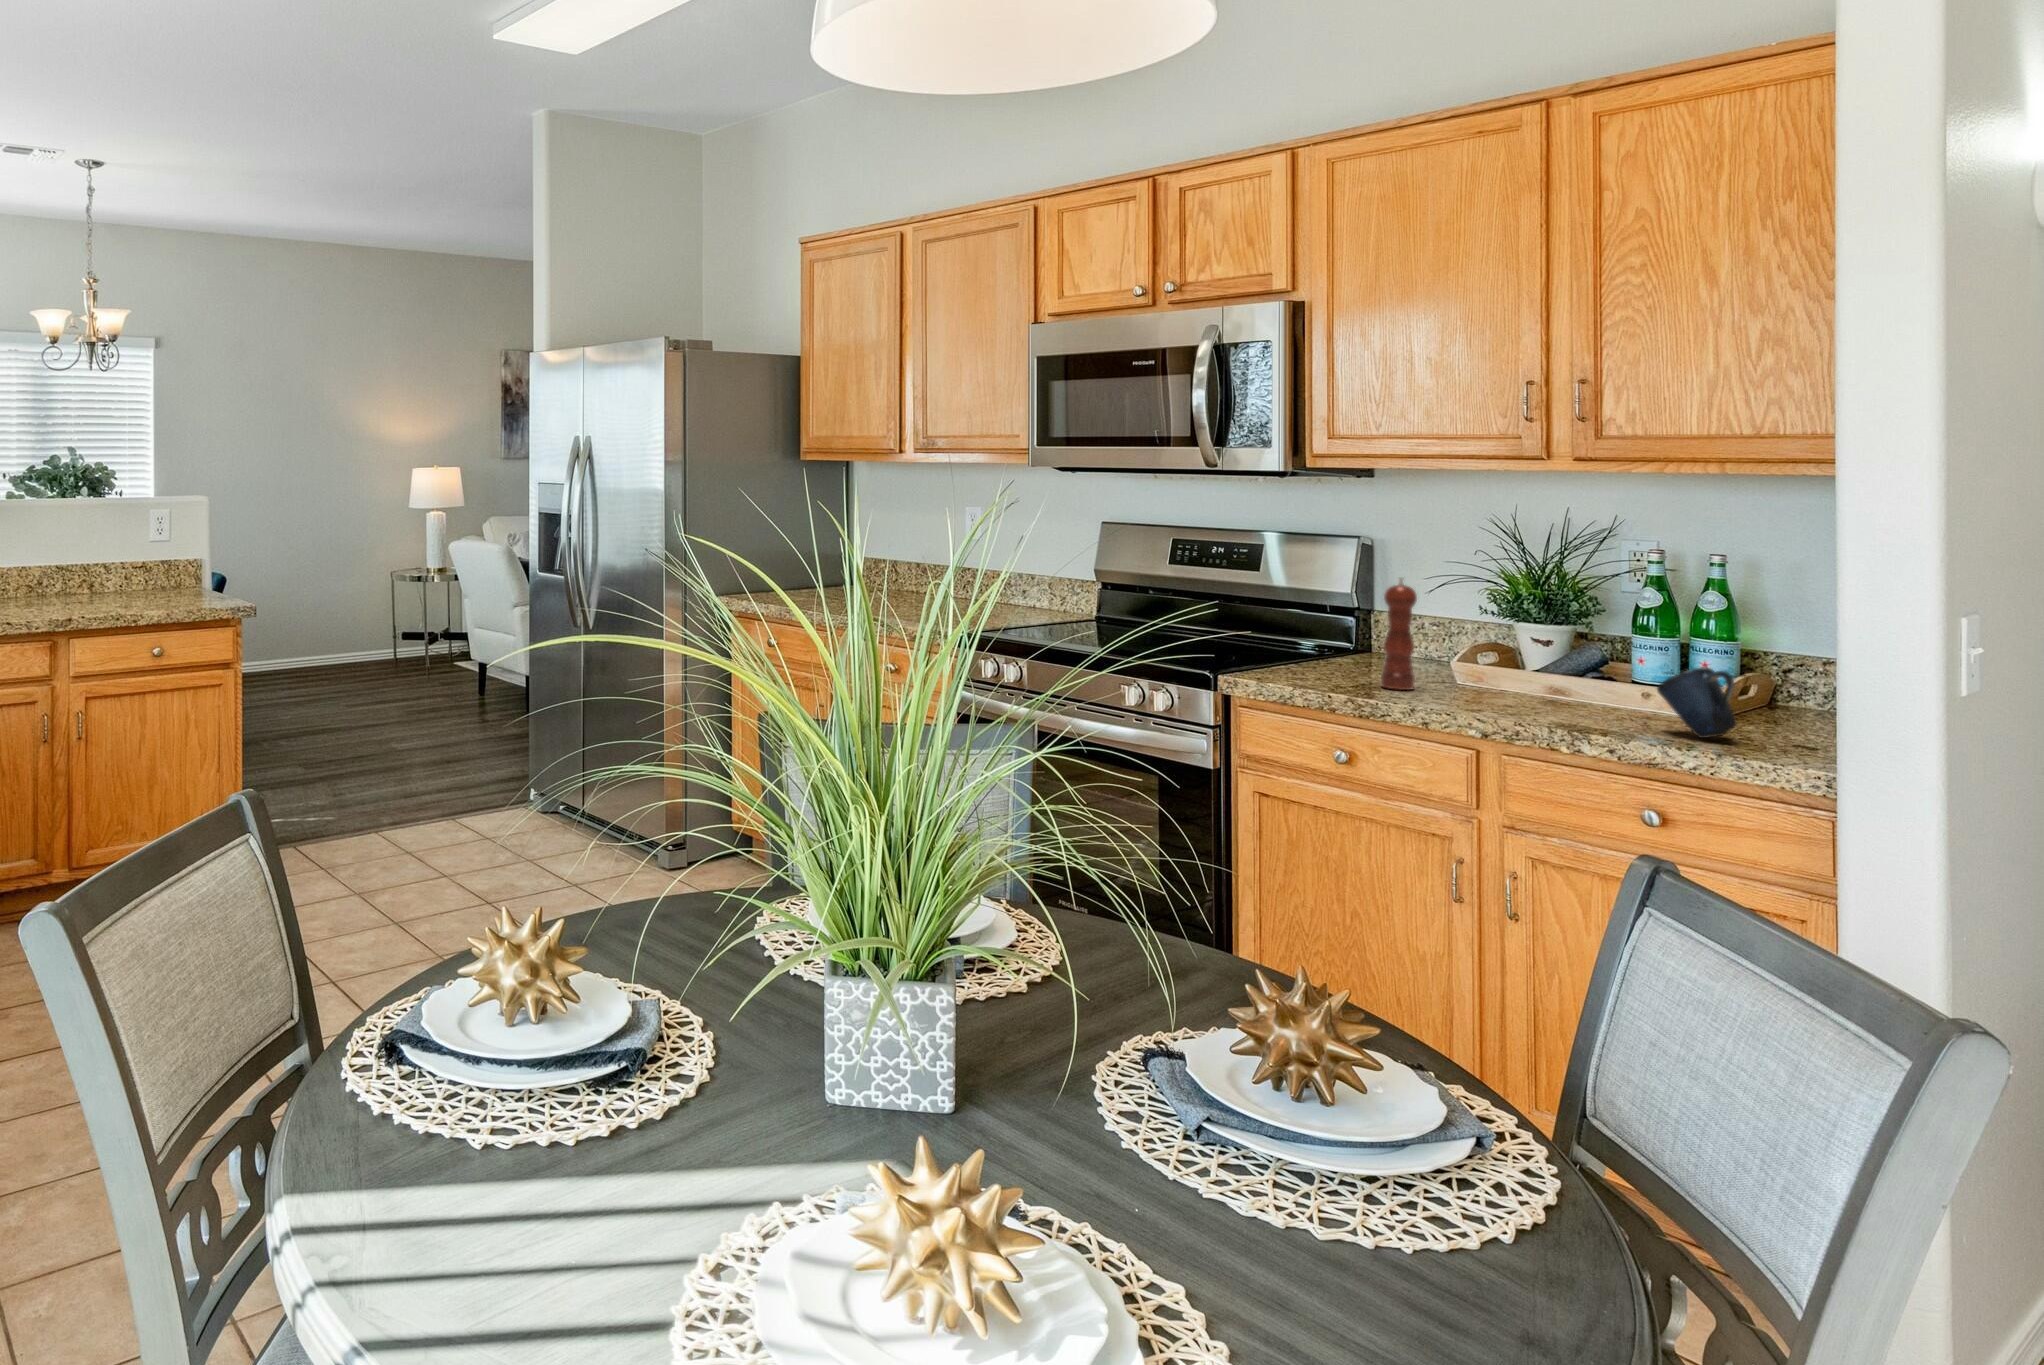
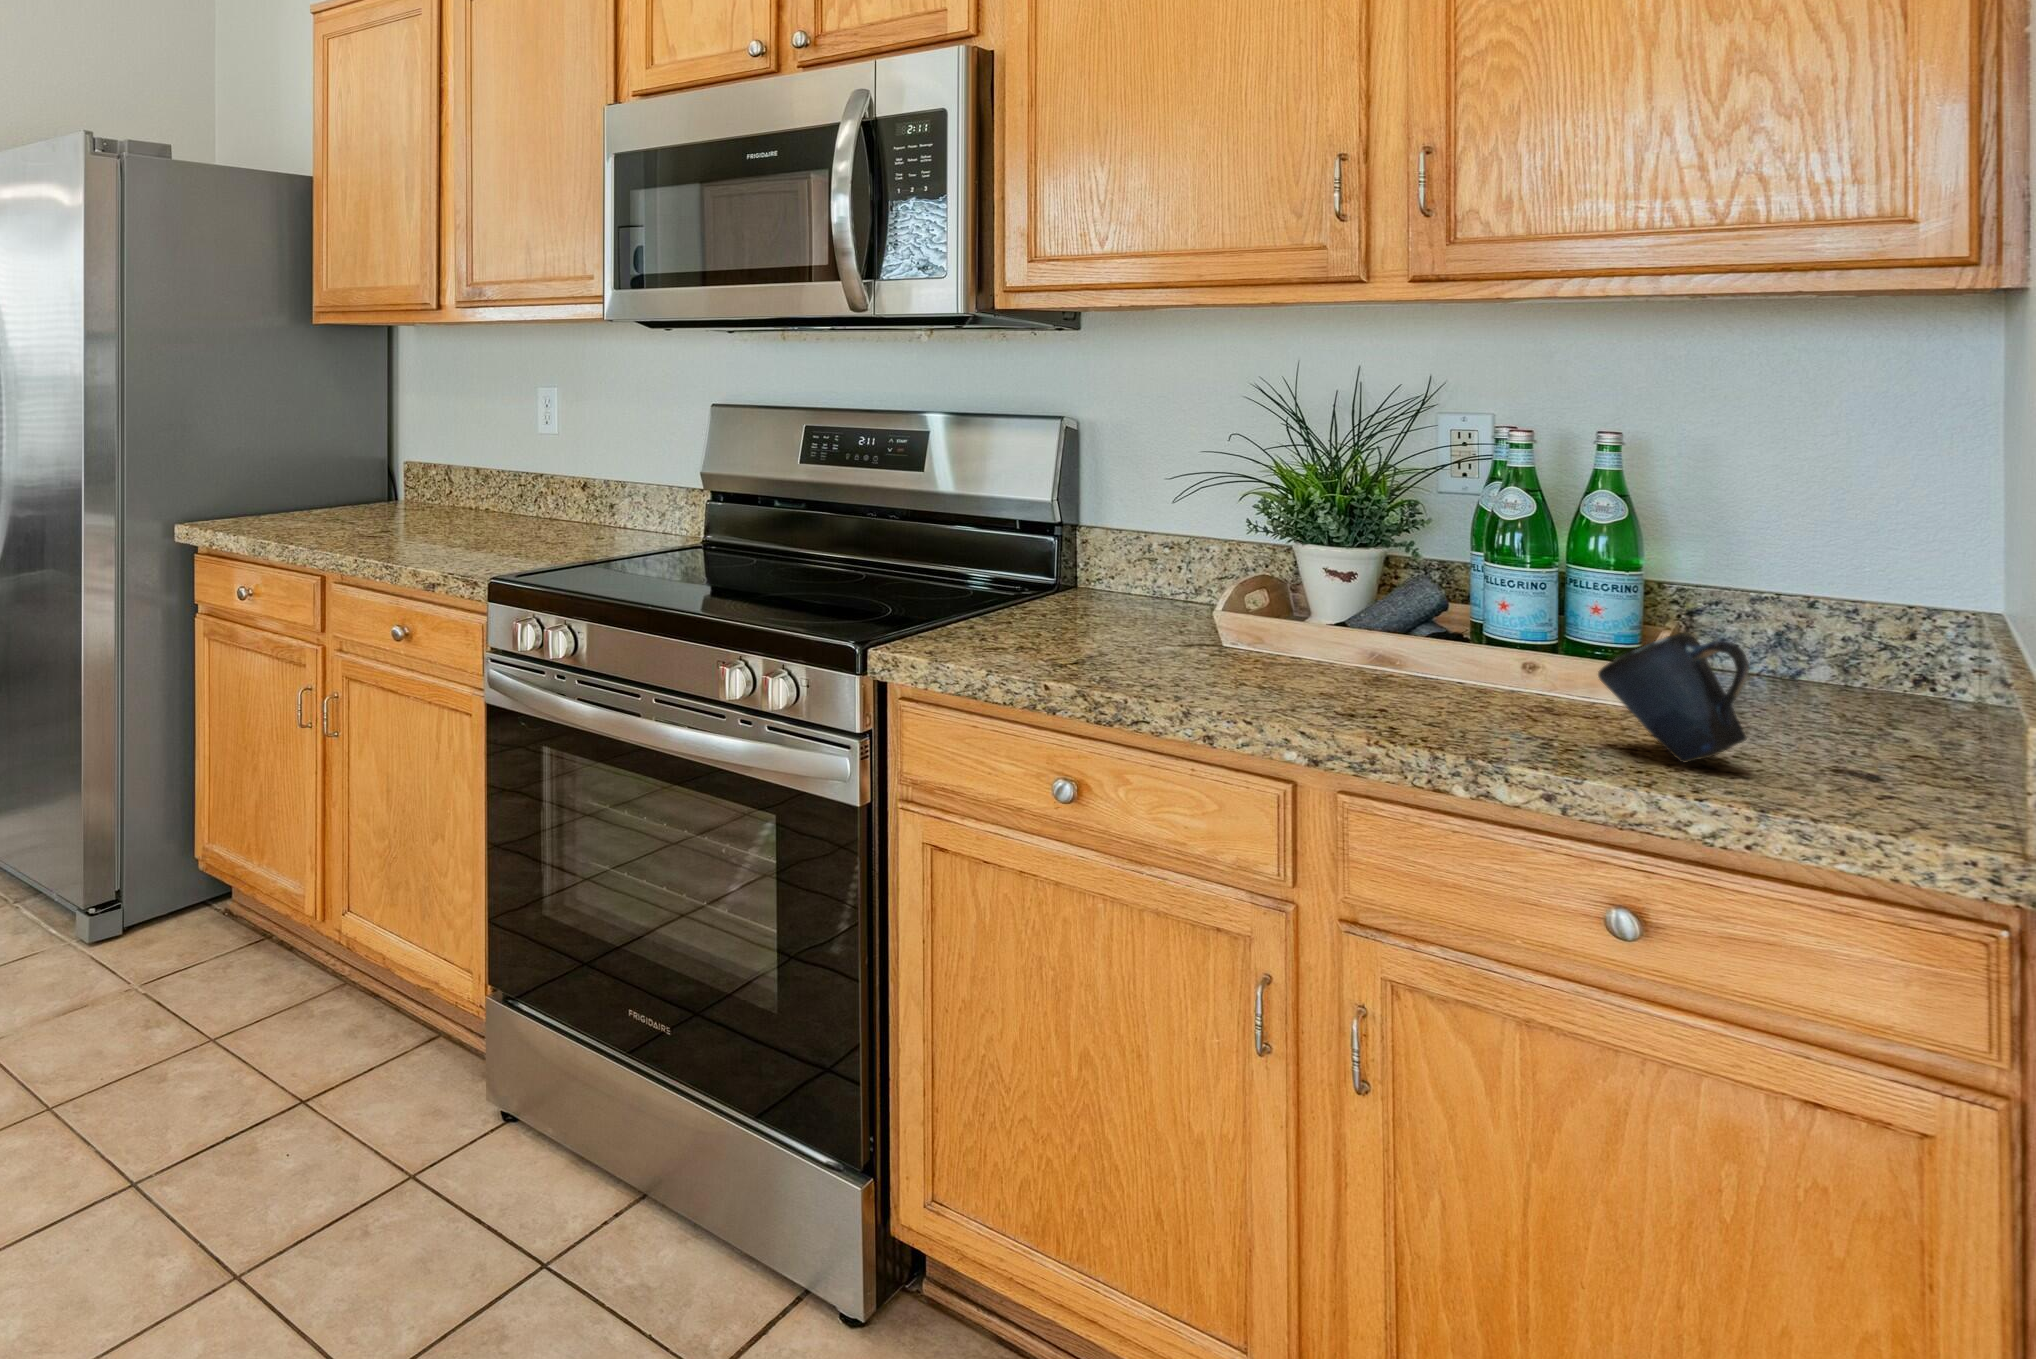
pepper mill: present [1381,577,1417,690] -> none [1121,478,1176,666]

